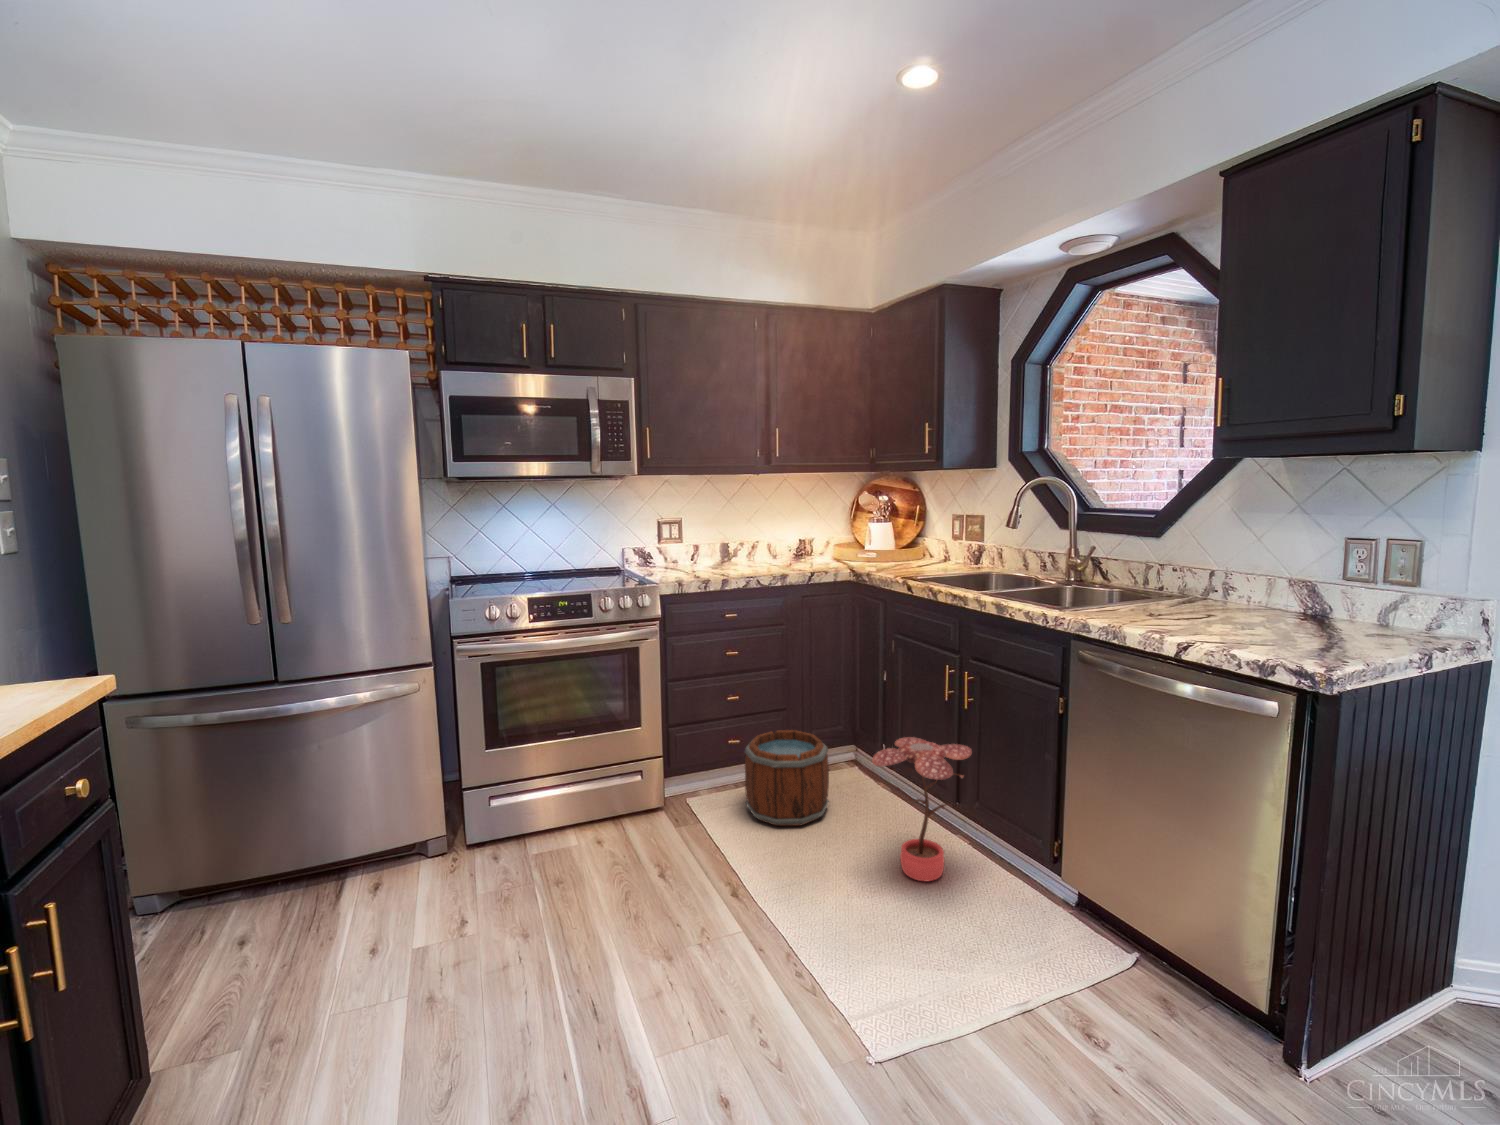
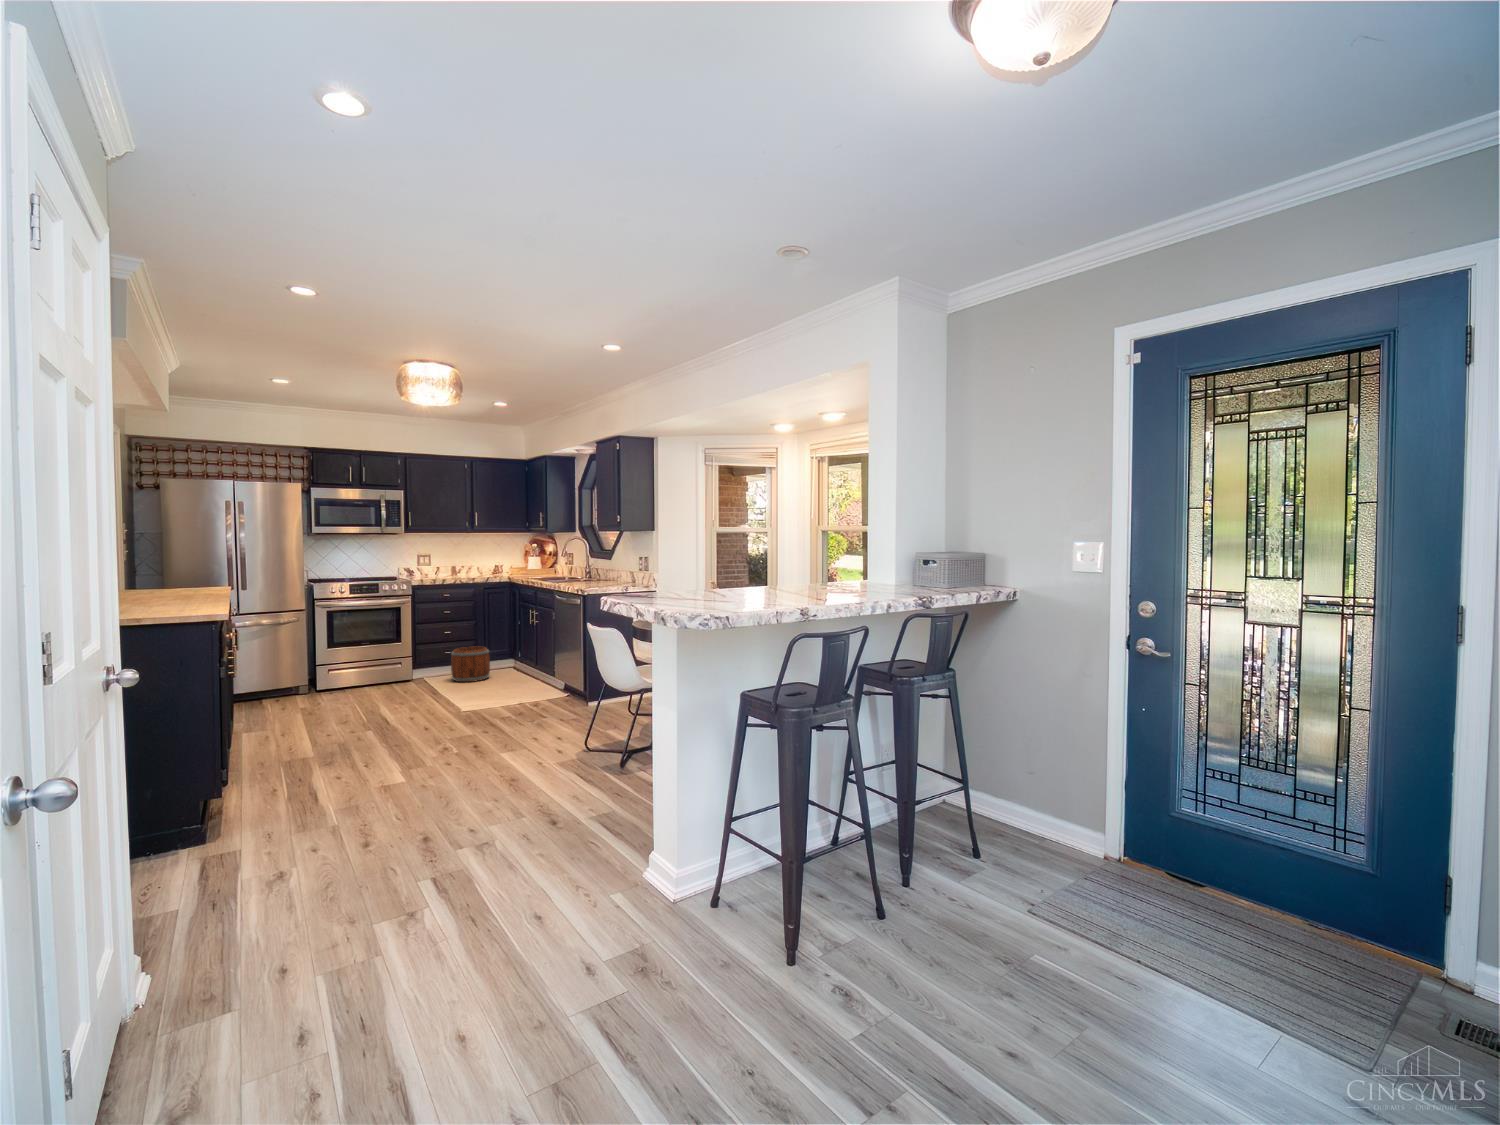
potted plant: present [872,737,972,881] -> none [493,636,534,688]

